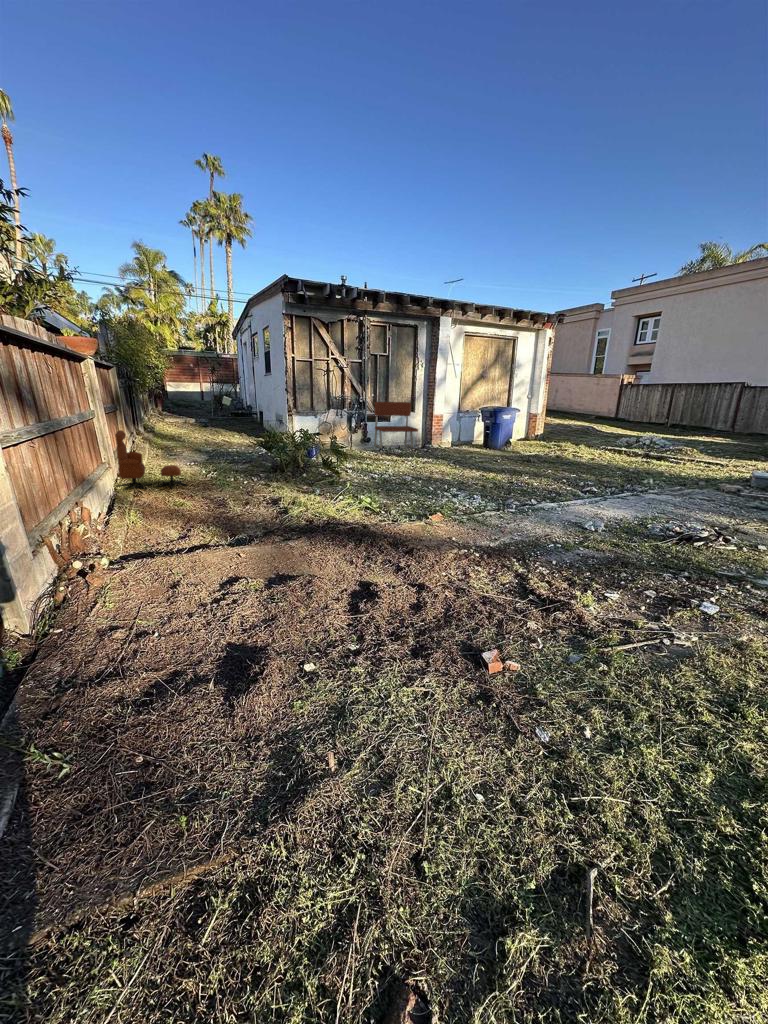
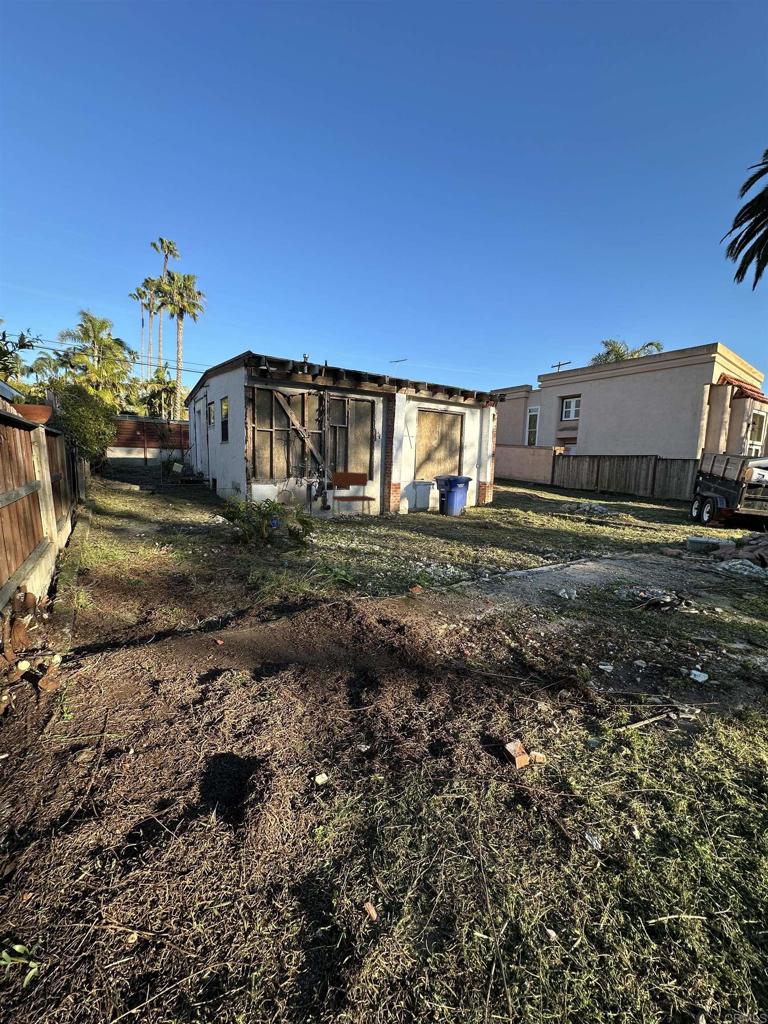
lounge chair: present [115,430,187,491] -> none [61,507,143,573]

